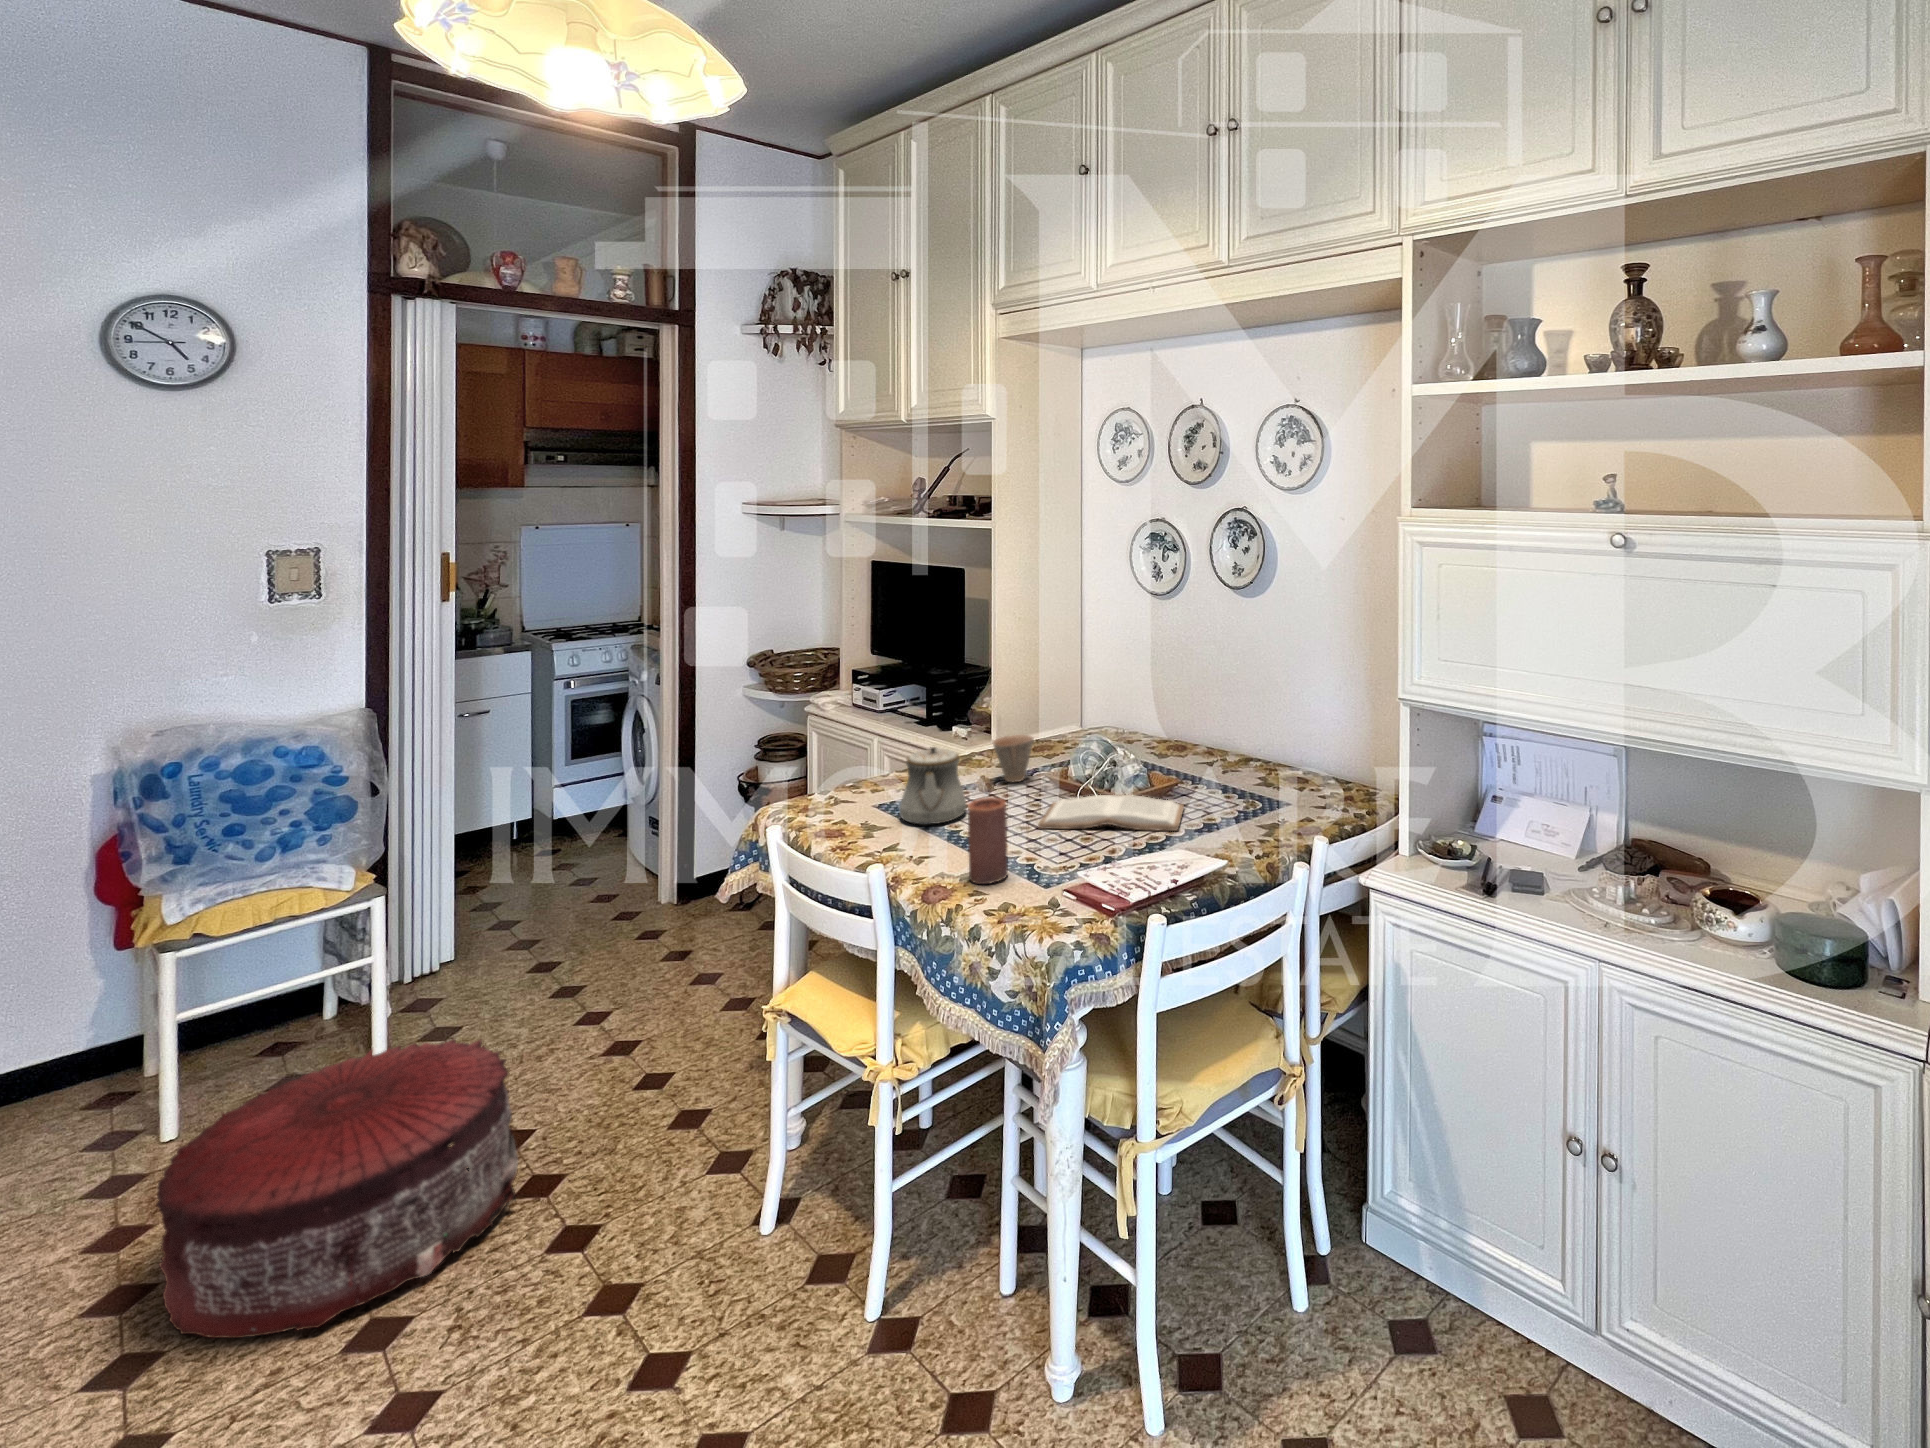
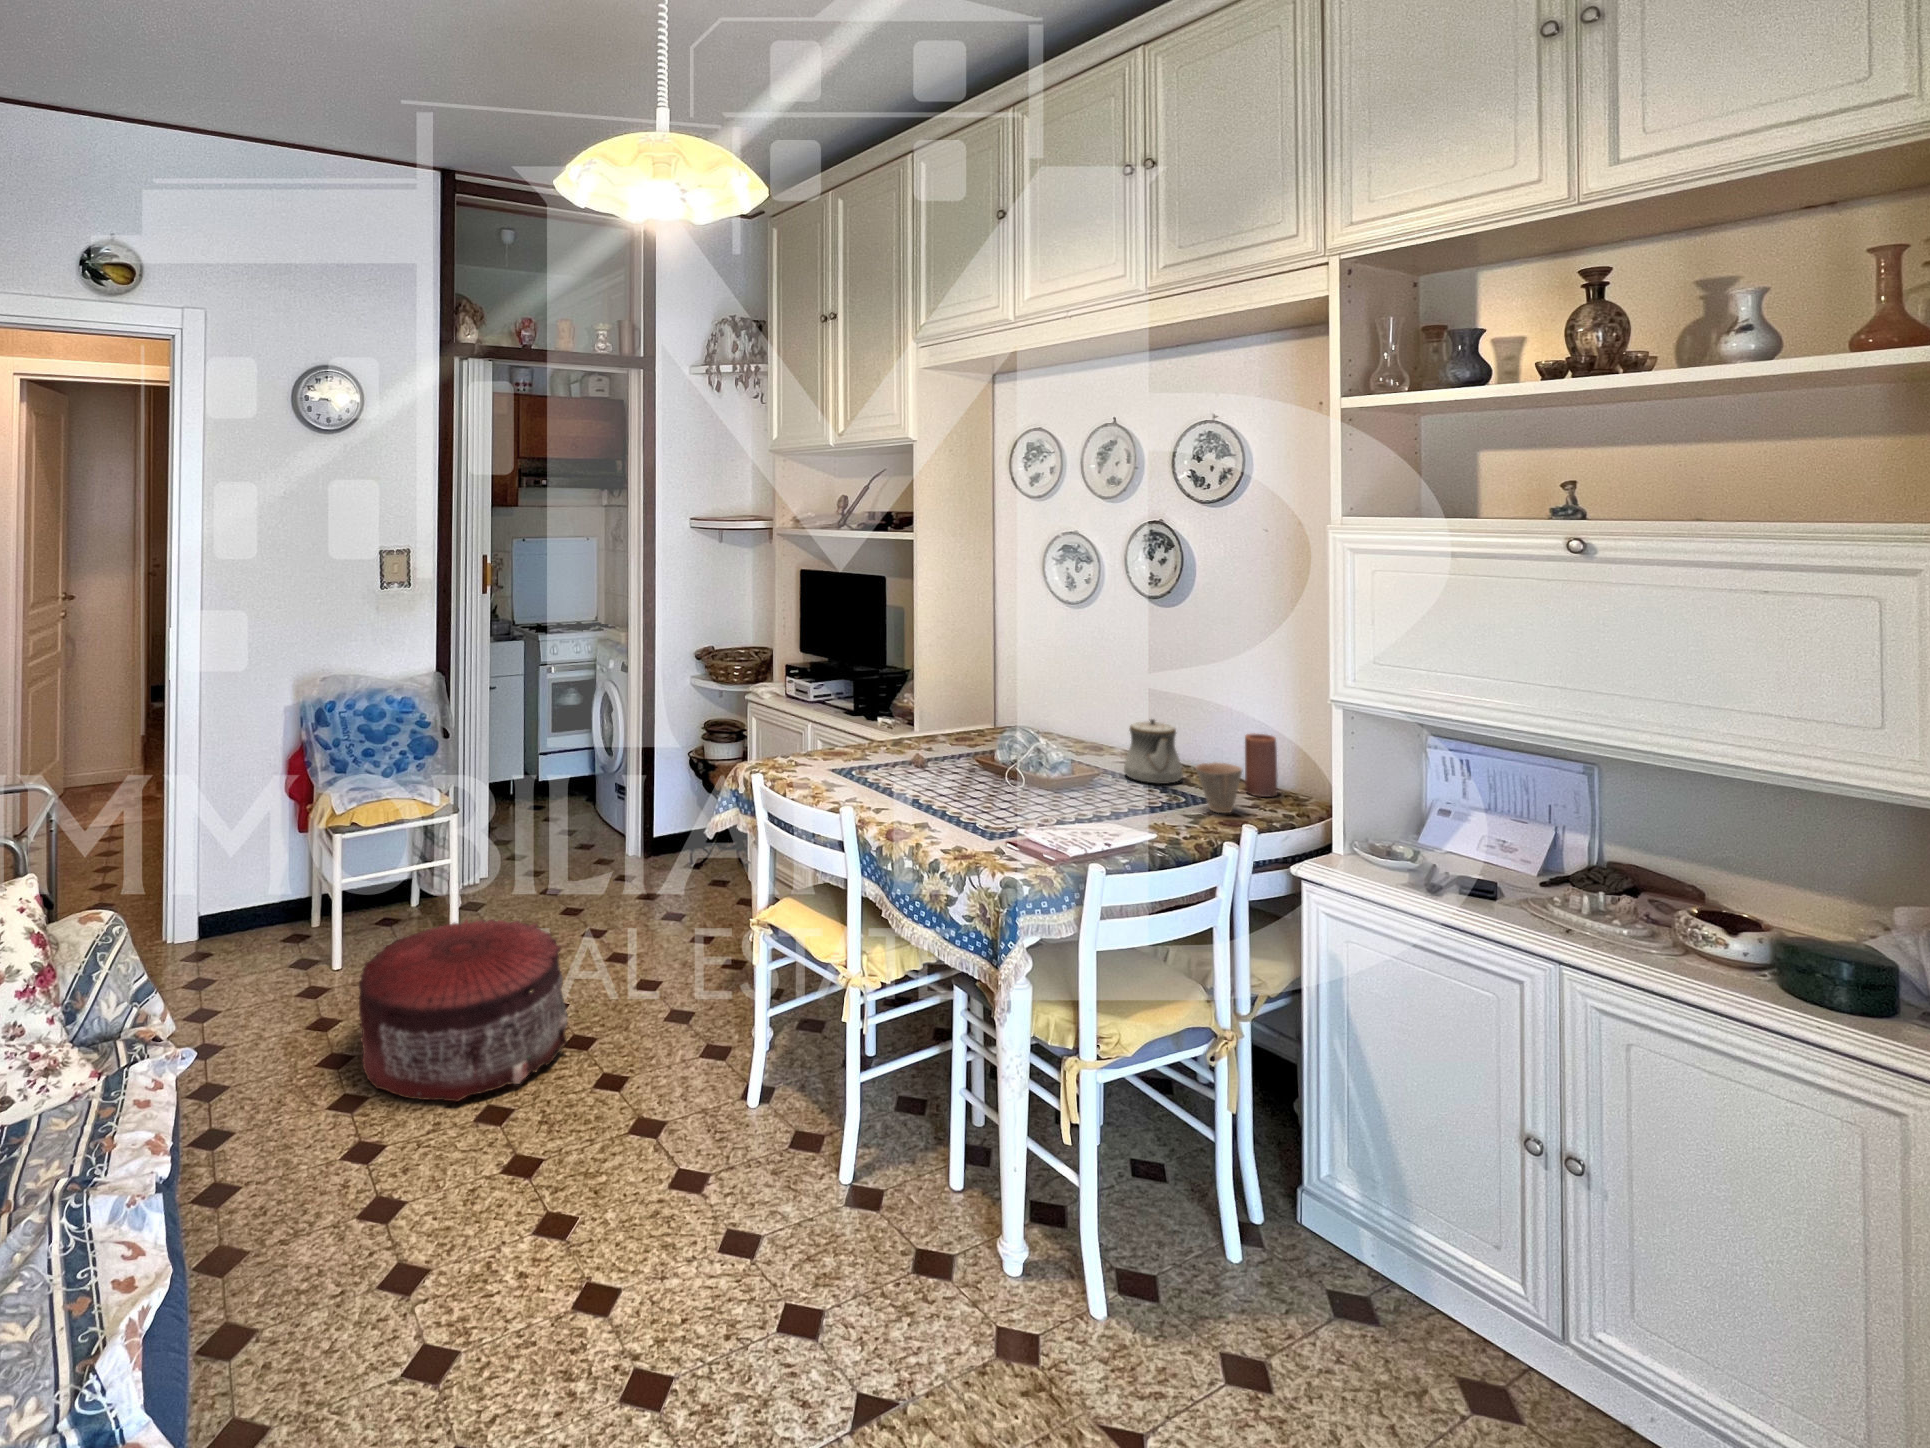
cup: present [993,734,1034,782] -> present [1196,762,1242,813]
teapot: present [900,747,967,825] -> present [1124,719,1183,784]
book: present [1038,795,1184,831] -> none [973,776,1105,810]
candle: present [968,797,1008,884] -> present [1245,733,1277,797]

